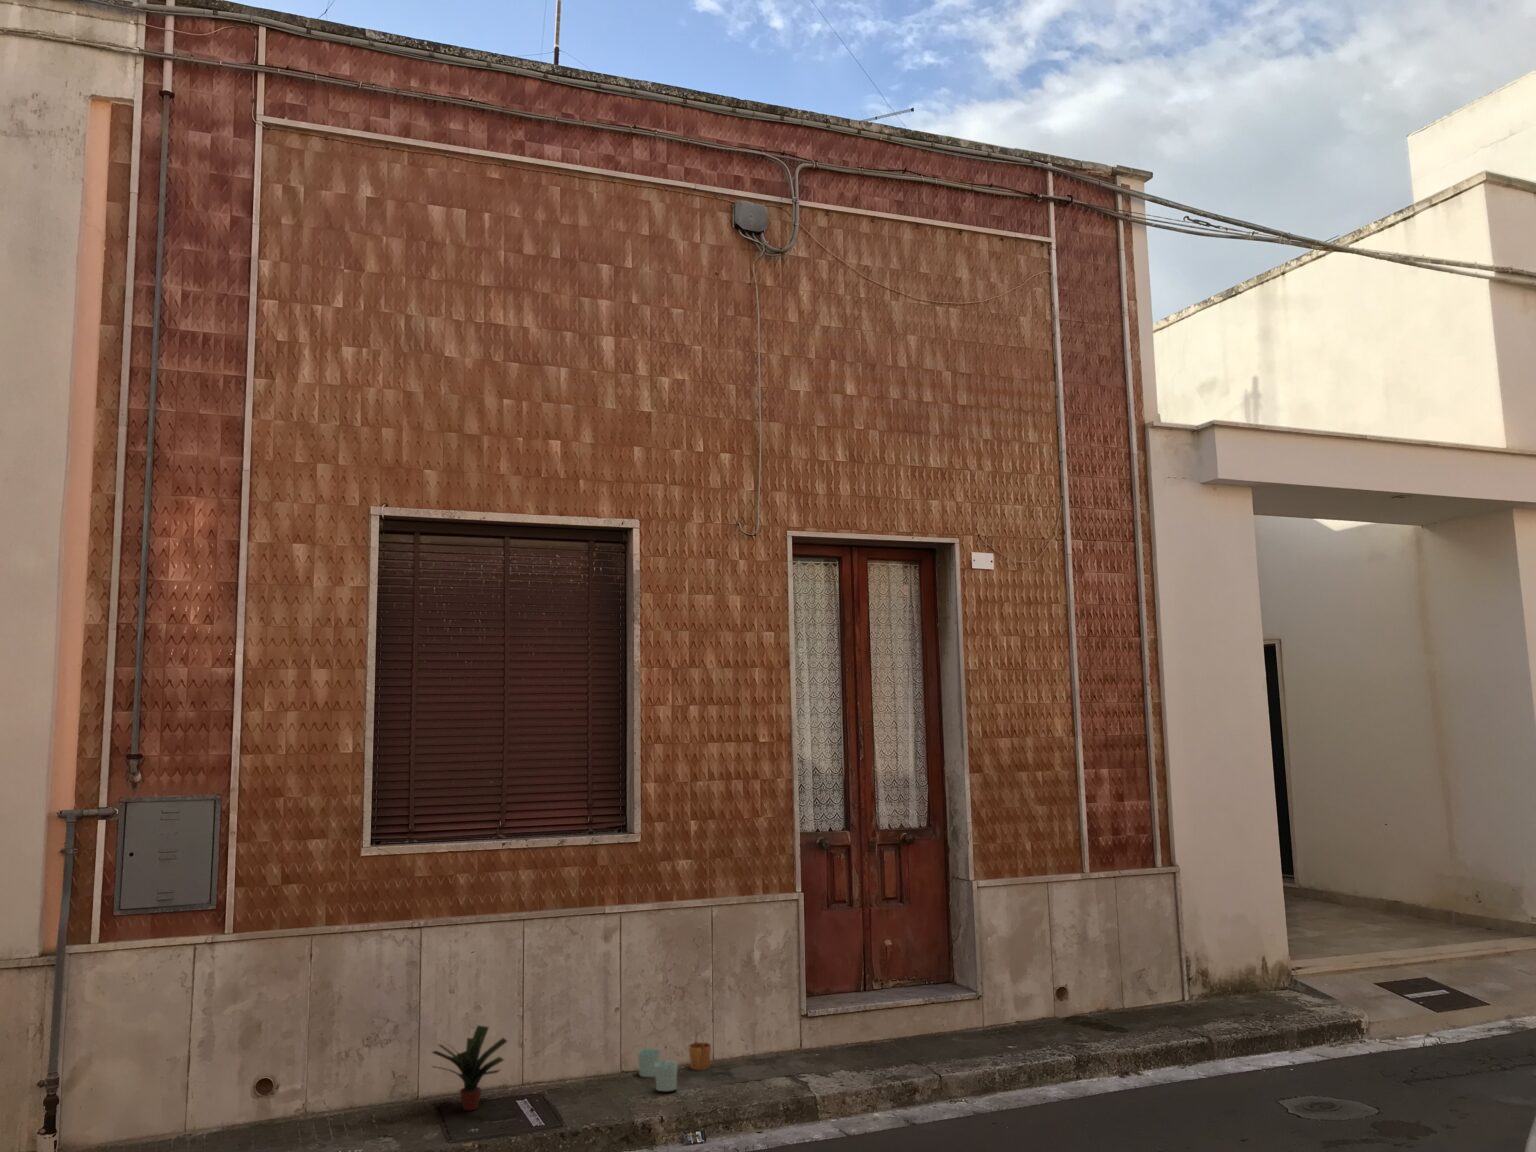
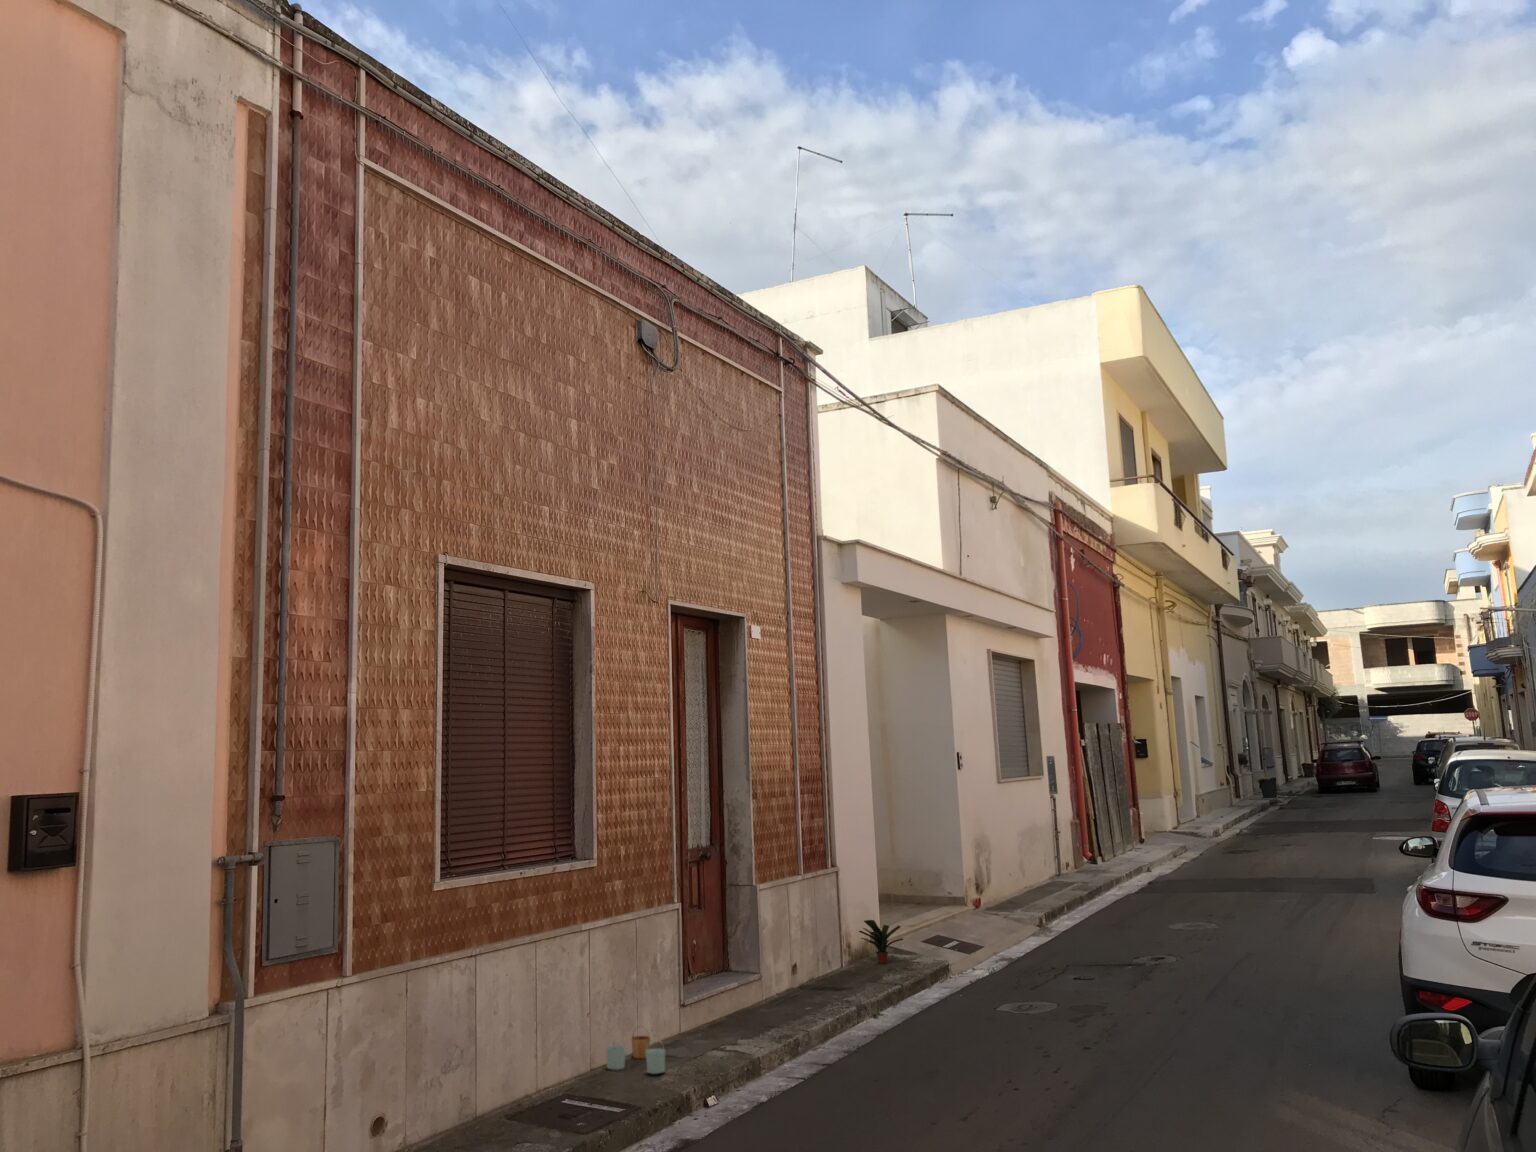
potted plant: present [433,1026,507,1110] -> present [859,920,903,964]

